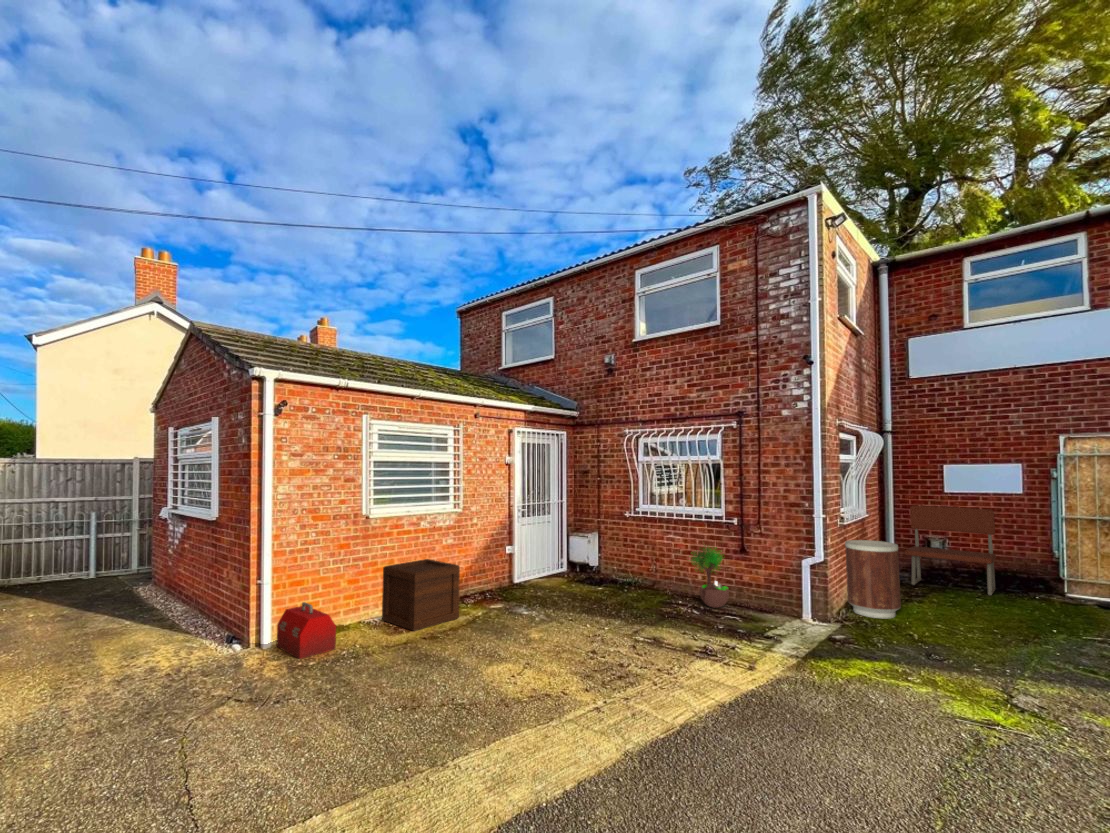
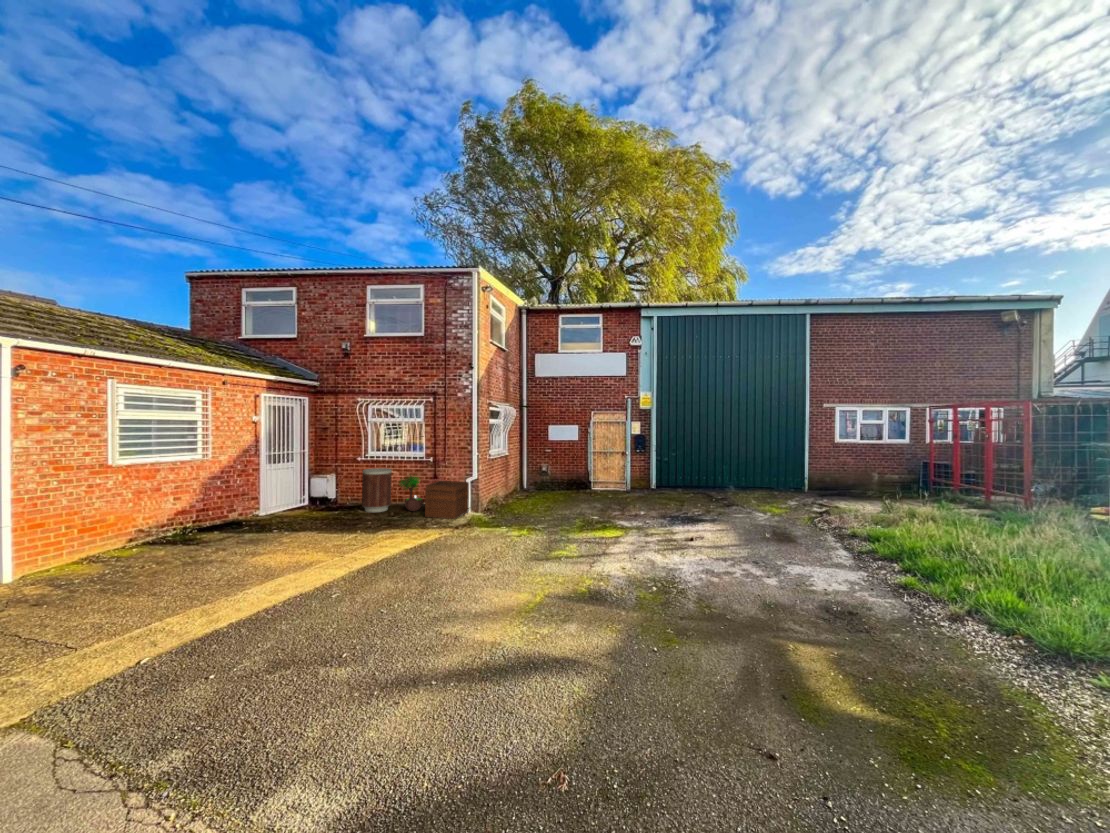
bench: present [905,506,996,595] -> none [521,447,562,491]
trash can: present [845,540,901,618] -> present [362,468,392,512]
wooden crate: present [382,559,460,631] -> present [425,481,469,519]
toolbox: present [277,602,336,659] -> none [14,541,92,586]

